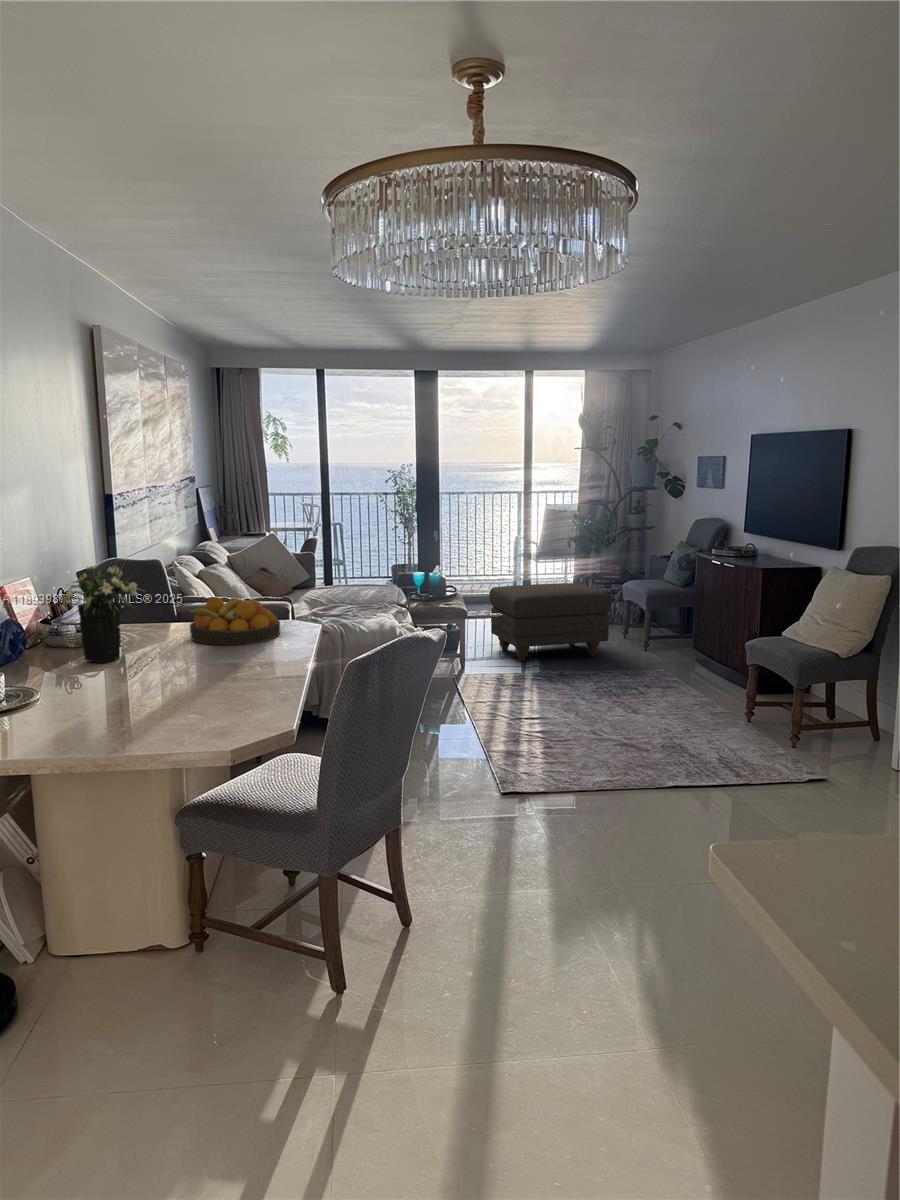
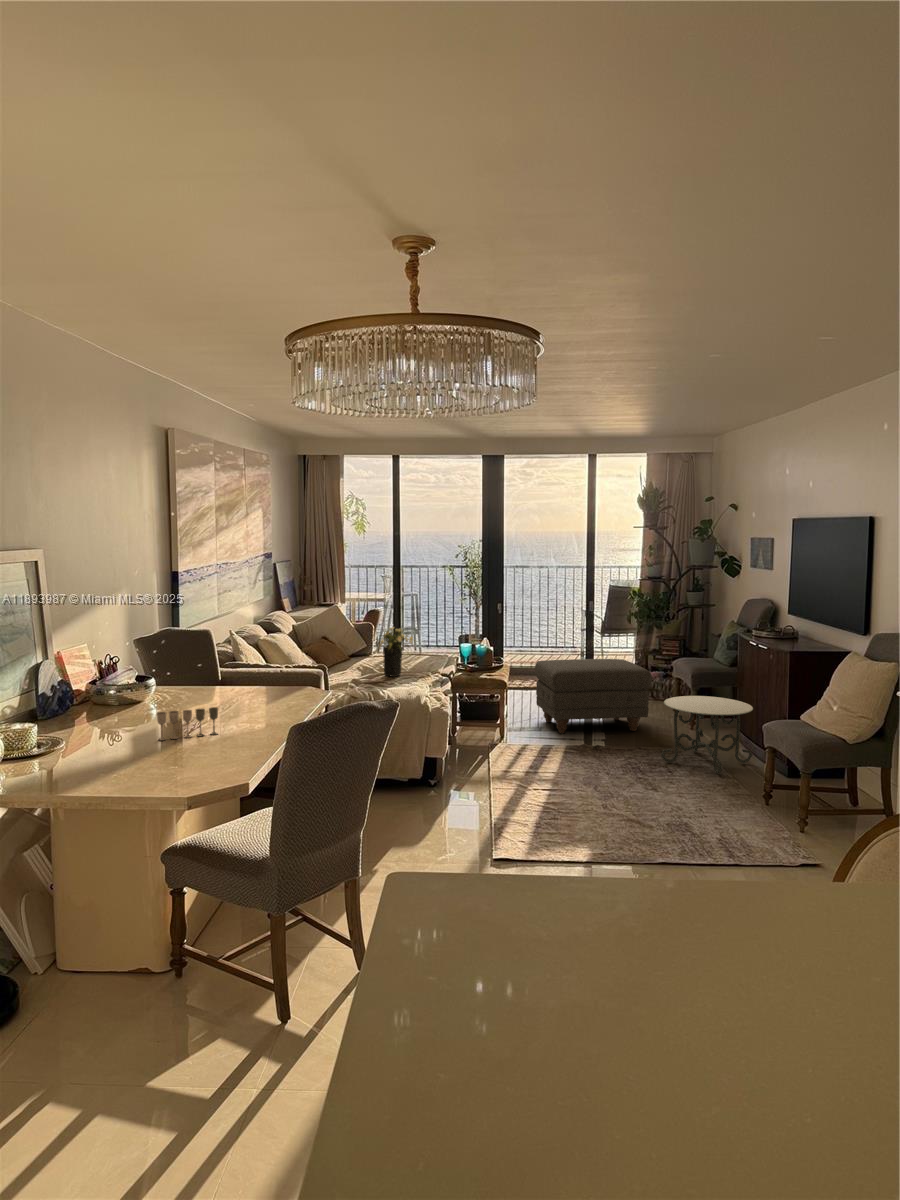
flower arrangement: present [59,561,145,663] -> present [378,627,413,677]
fruit bowl: present [188,597,280,645] -> none [213,665,294,708]
side table: none [632,617,724,694] -> present [661,696,753,773]
wine glass: none [147,644,218,685] -> present [157,707,218,741]

